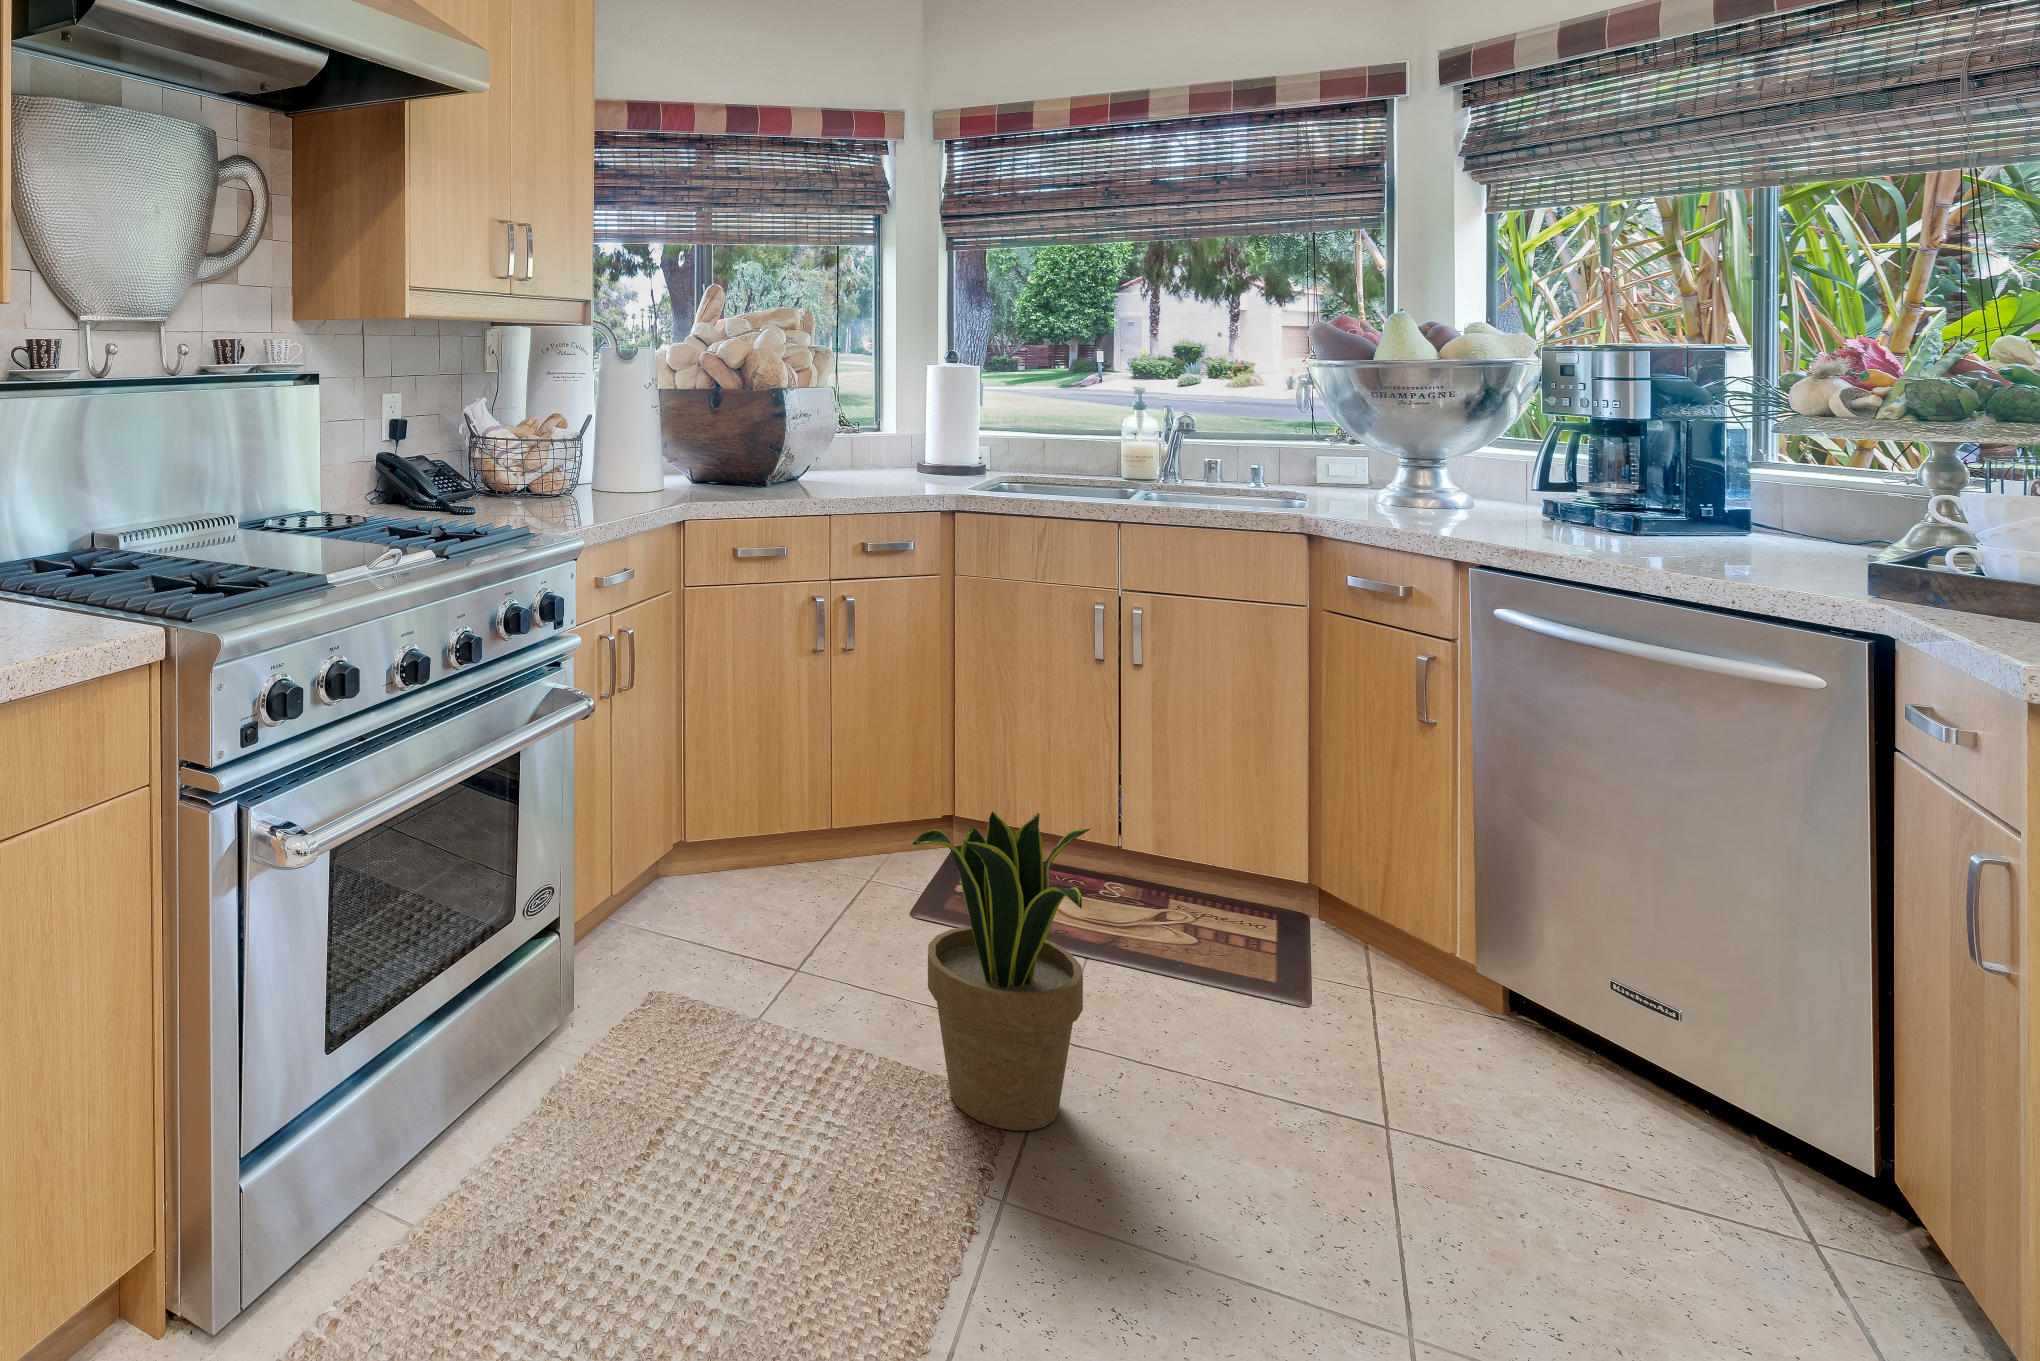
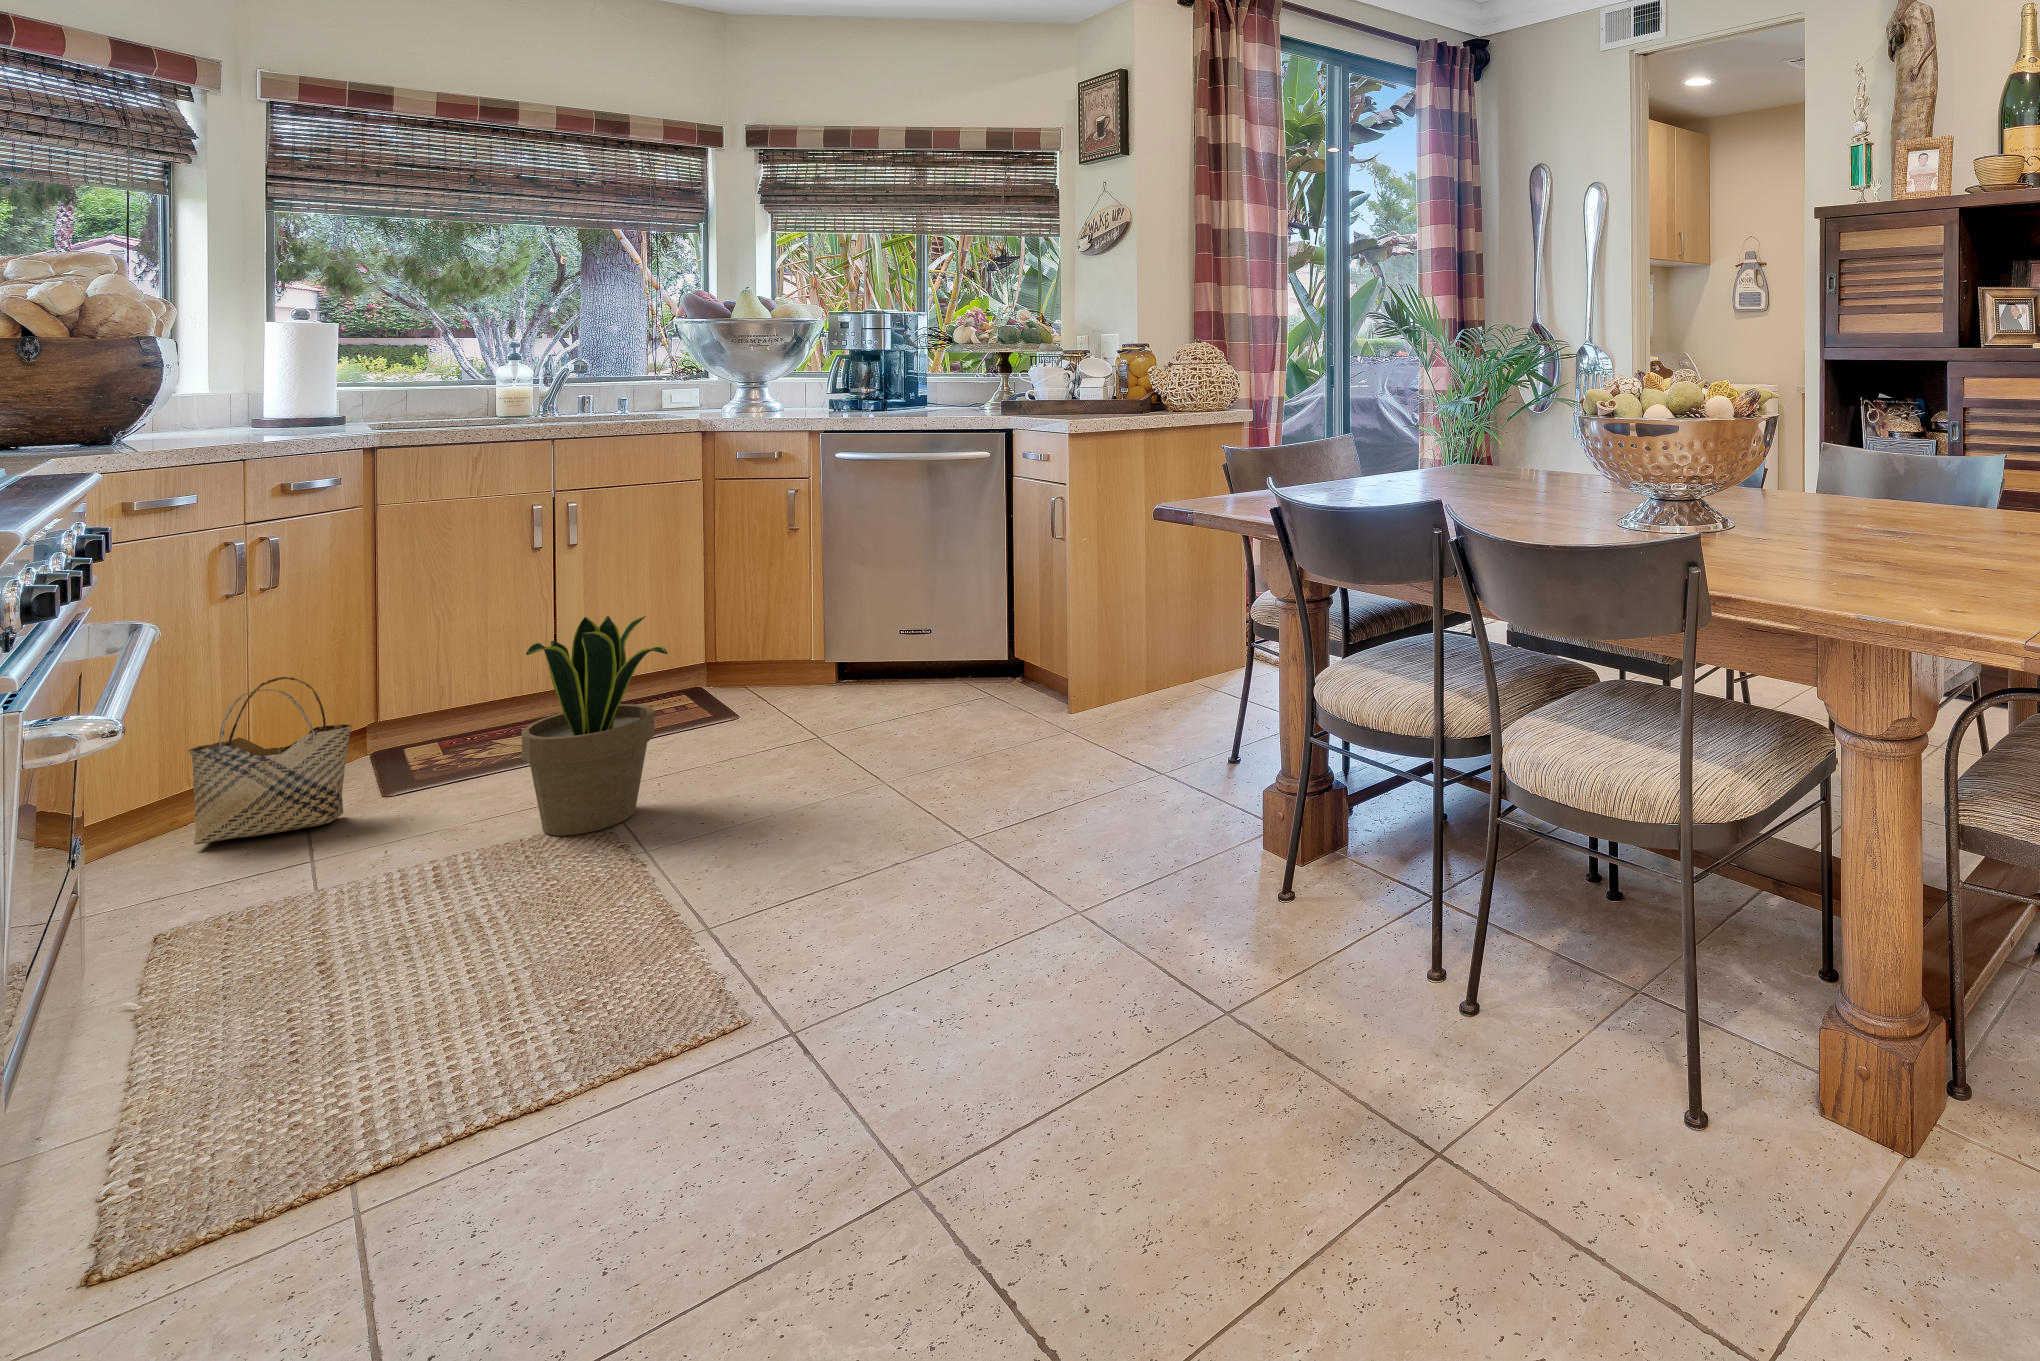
woven basket: none [747,761,860,942] -> present [188,677,352,845]

